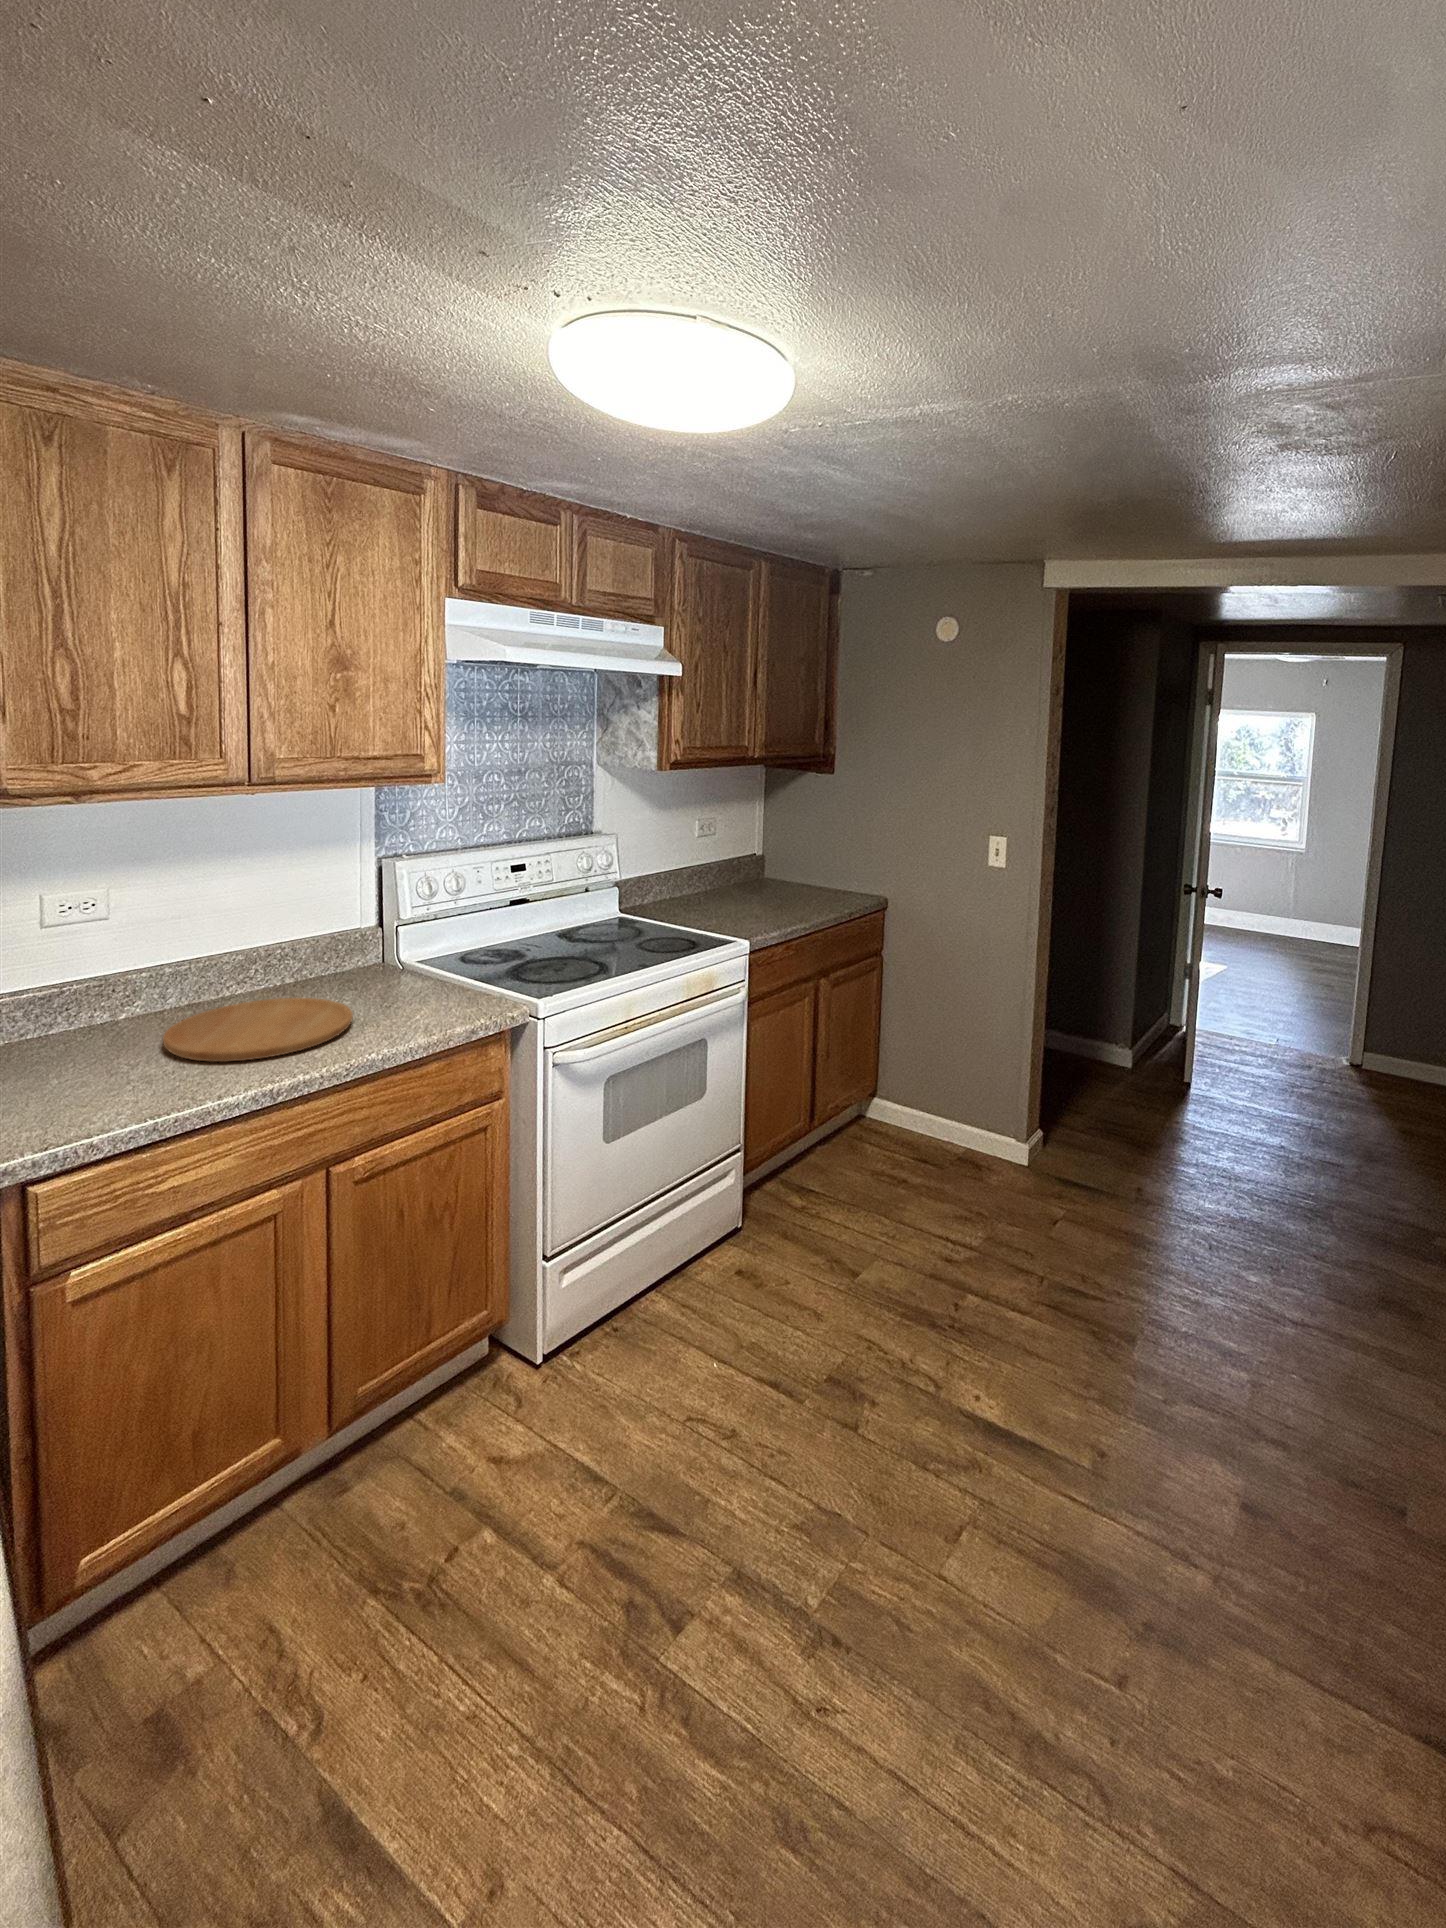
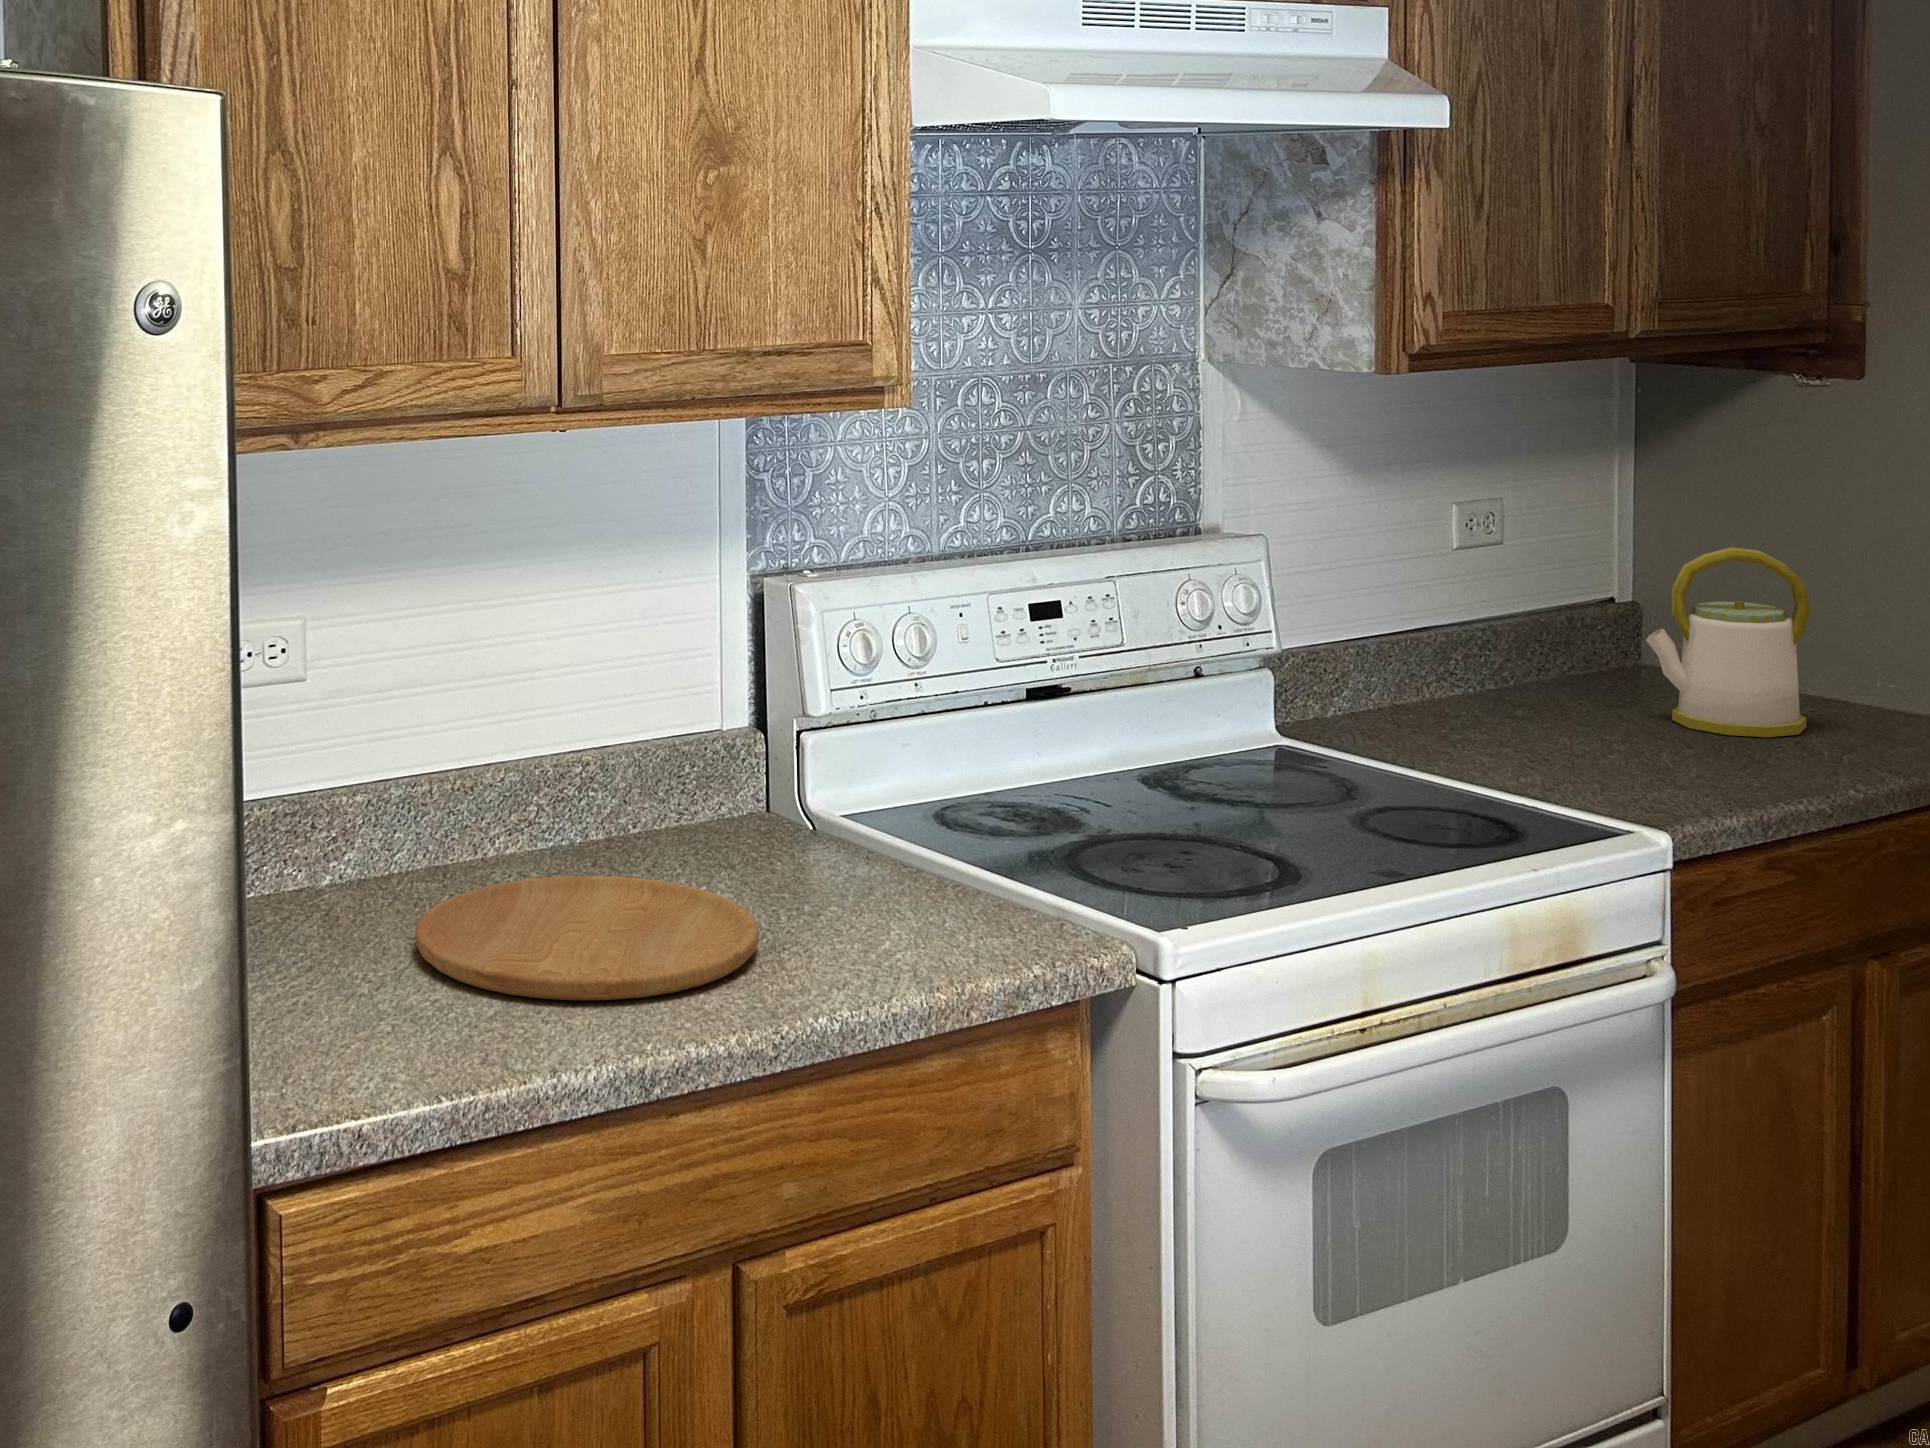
kettle: none [761,836,815,904] -> present [1646,547,1811,737]

